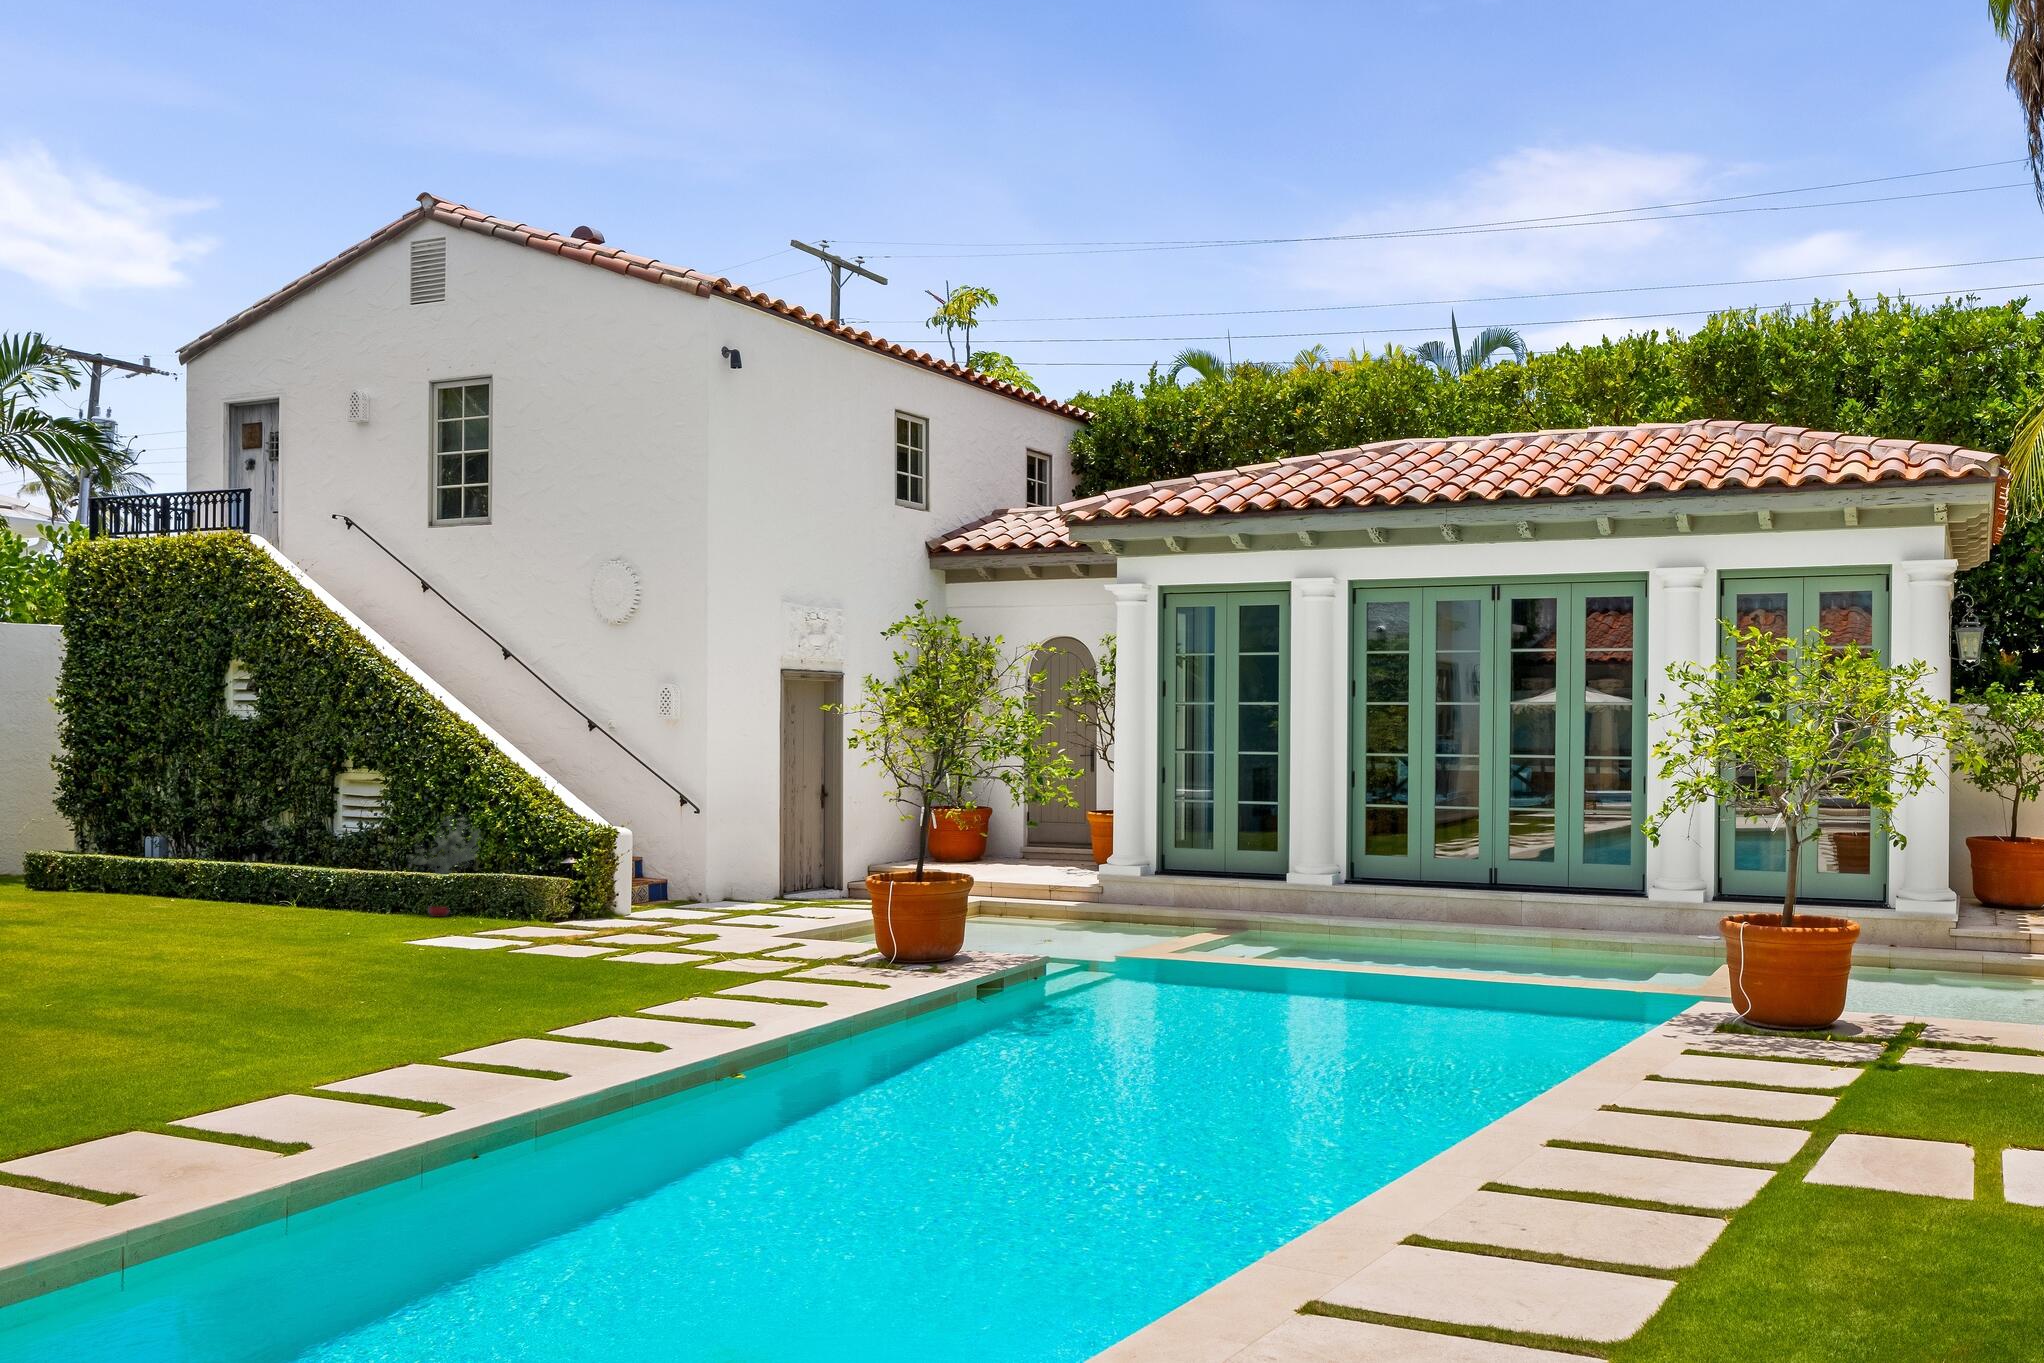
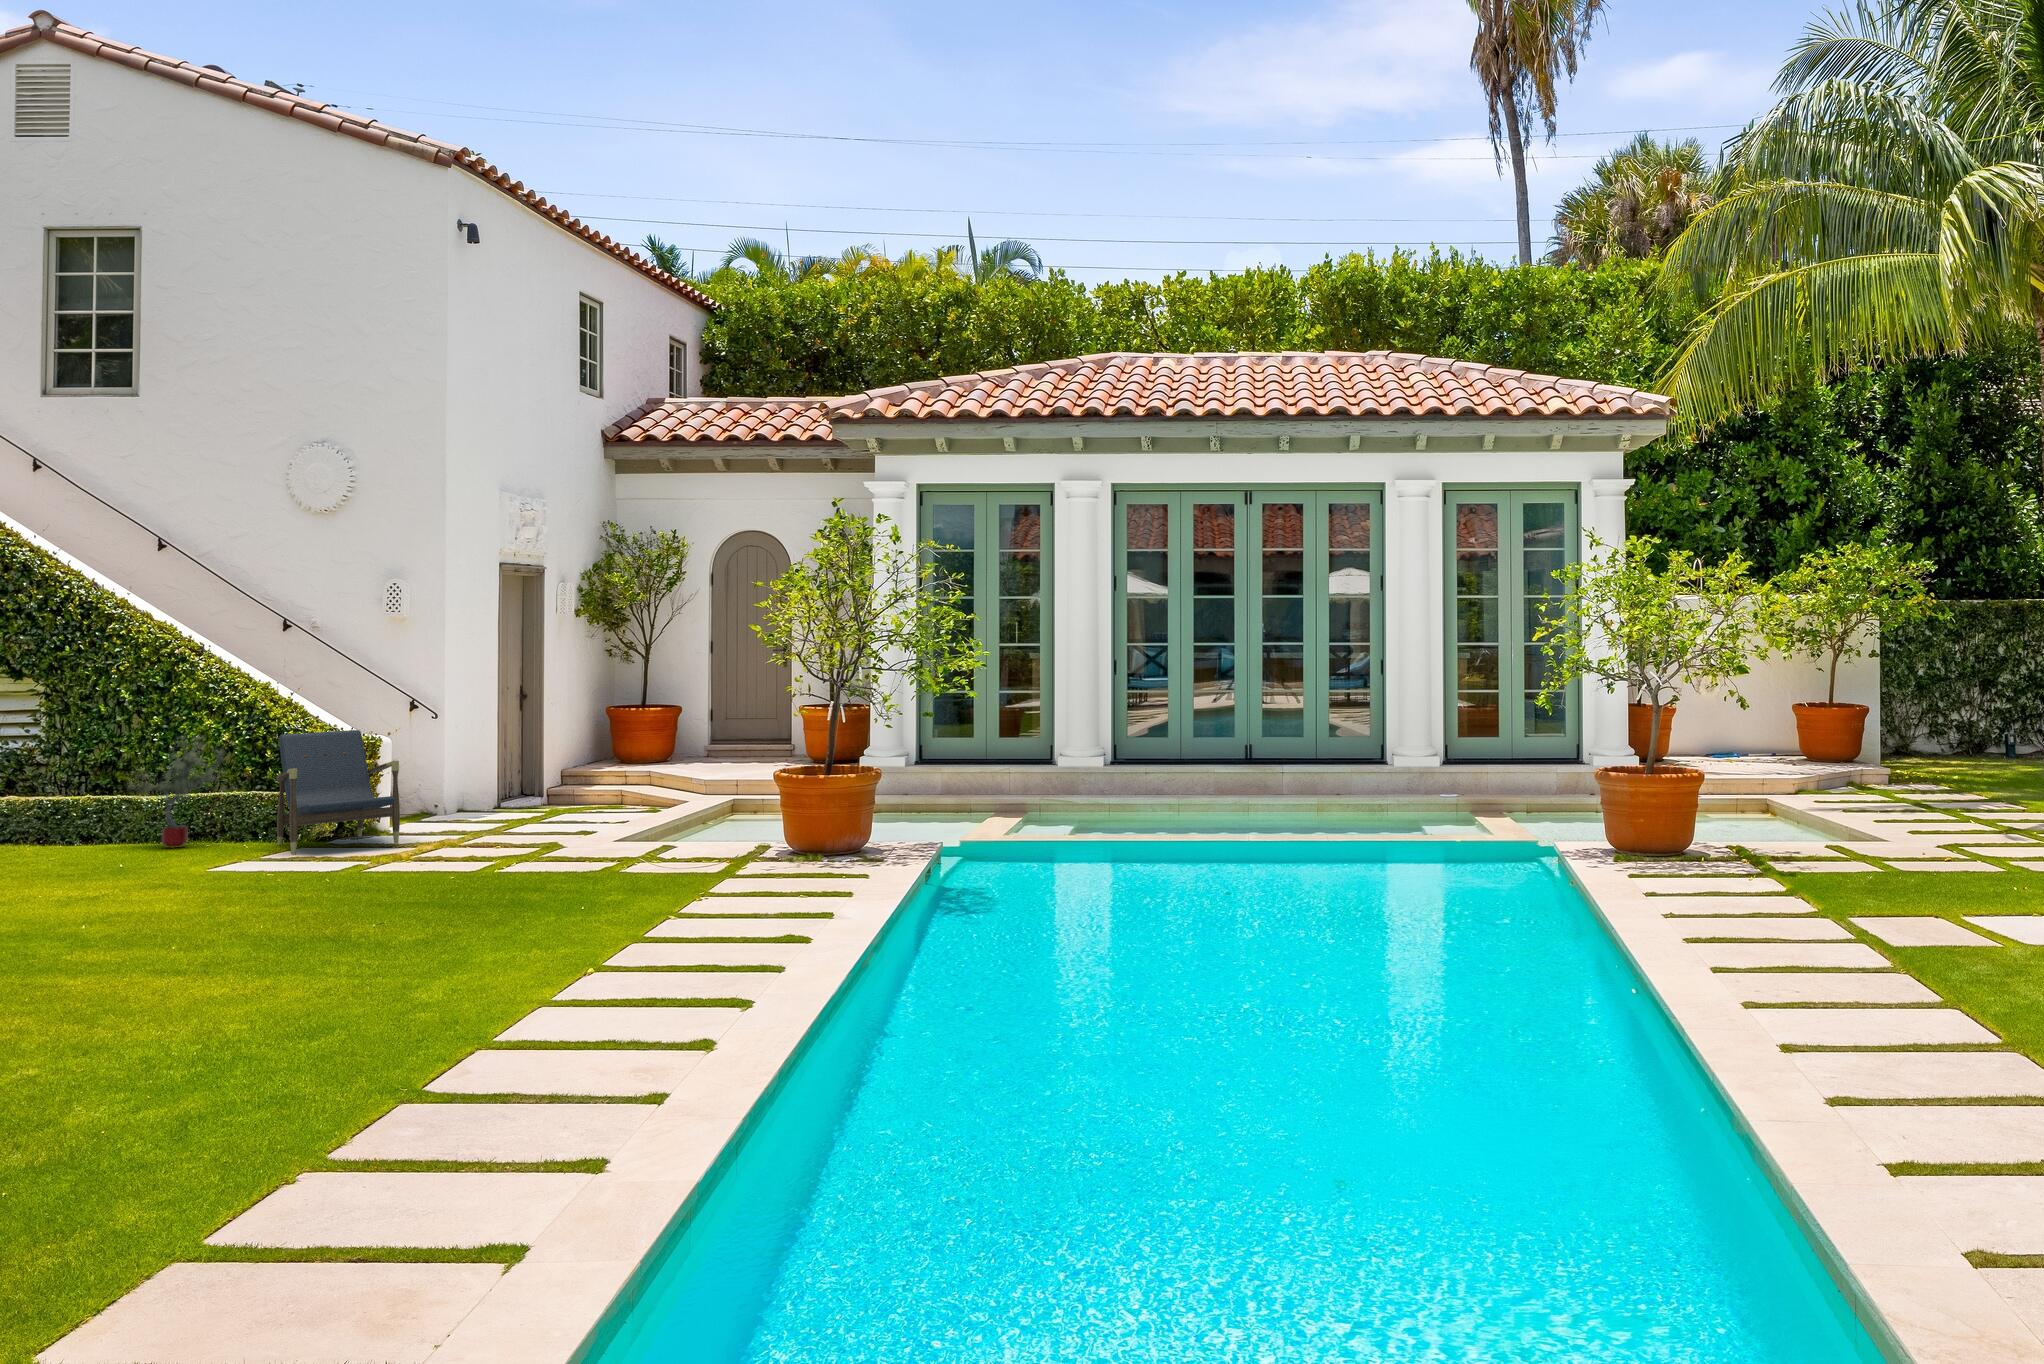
lounge chair: none [506,818,607,927] -> present [276,730,400,855]

